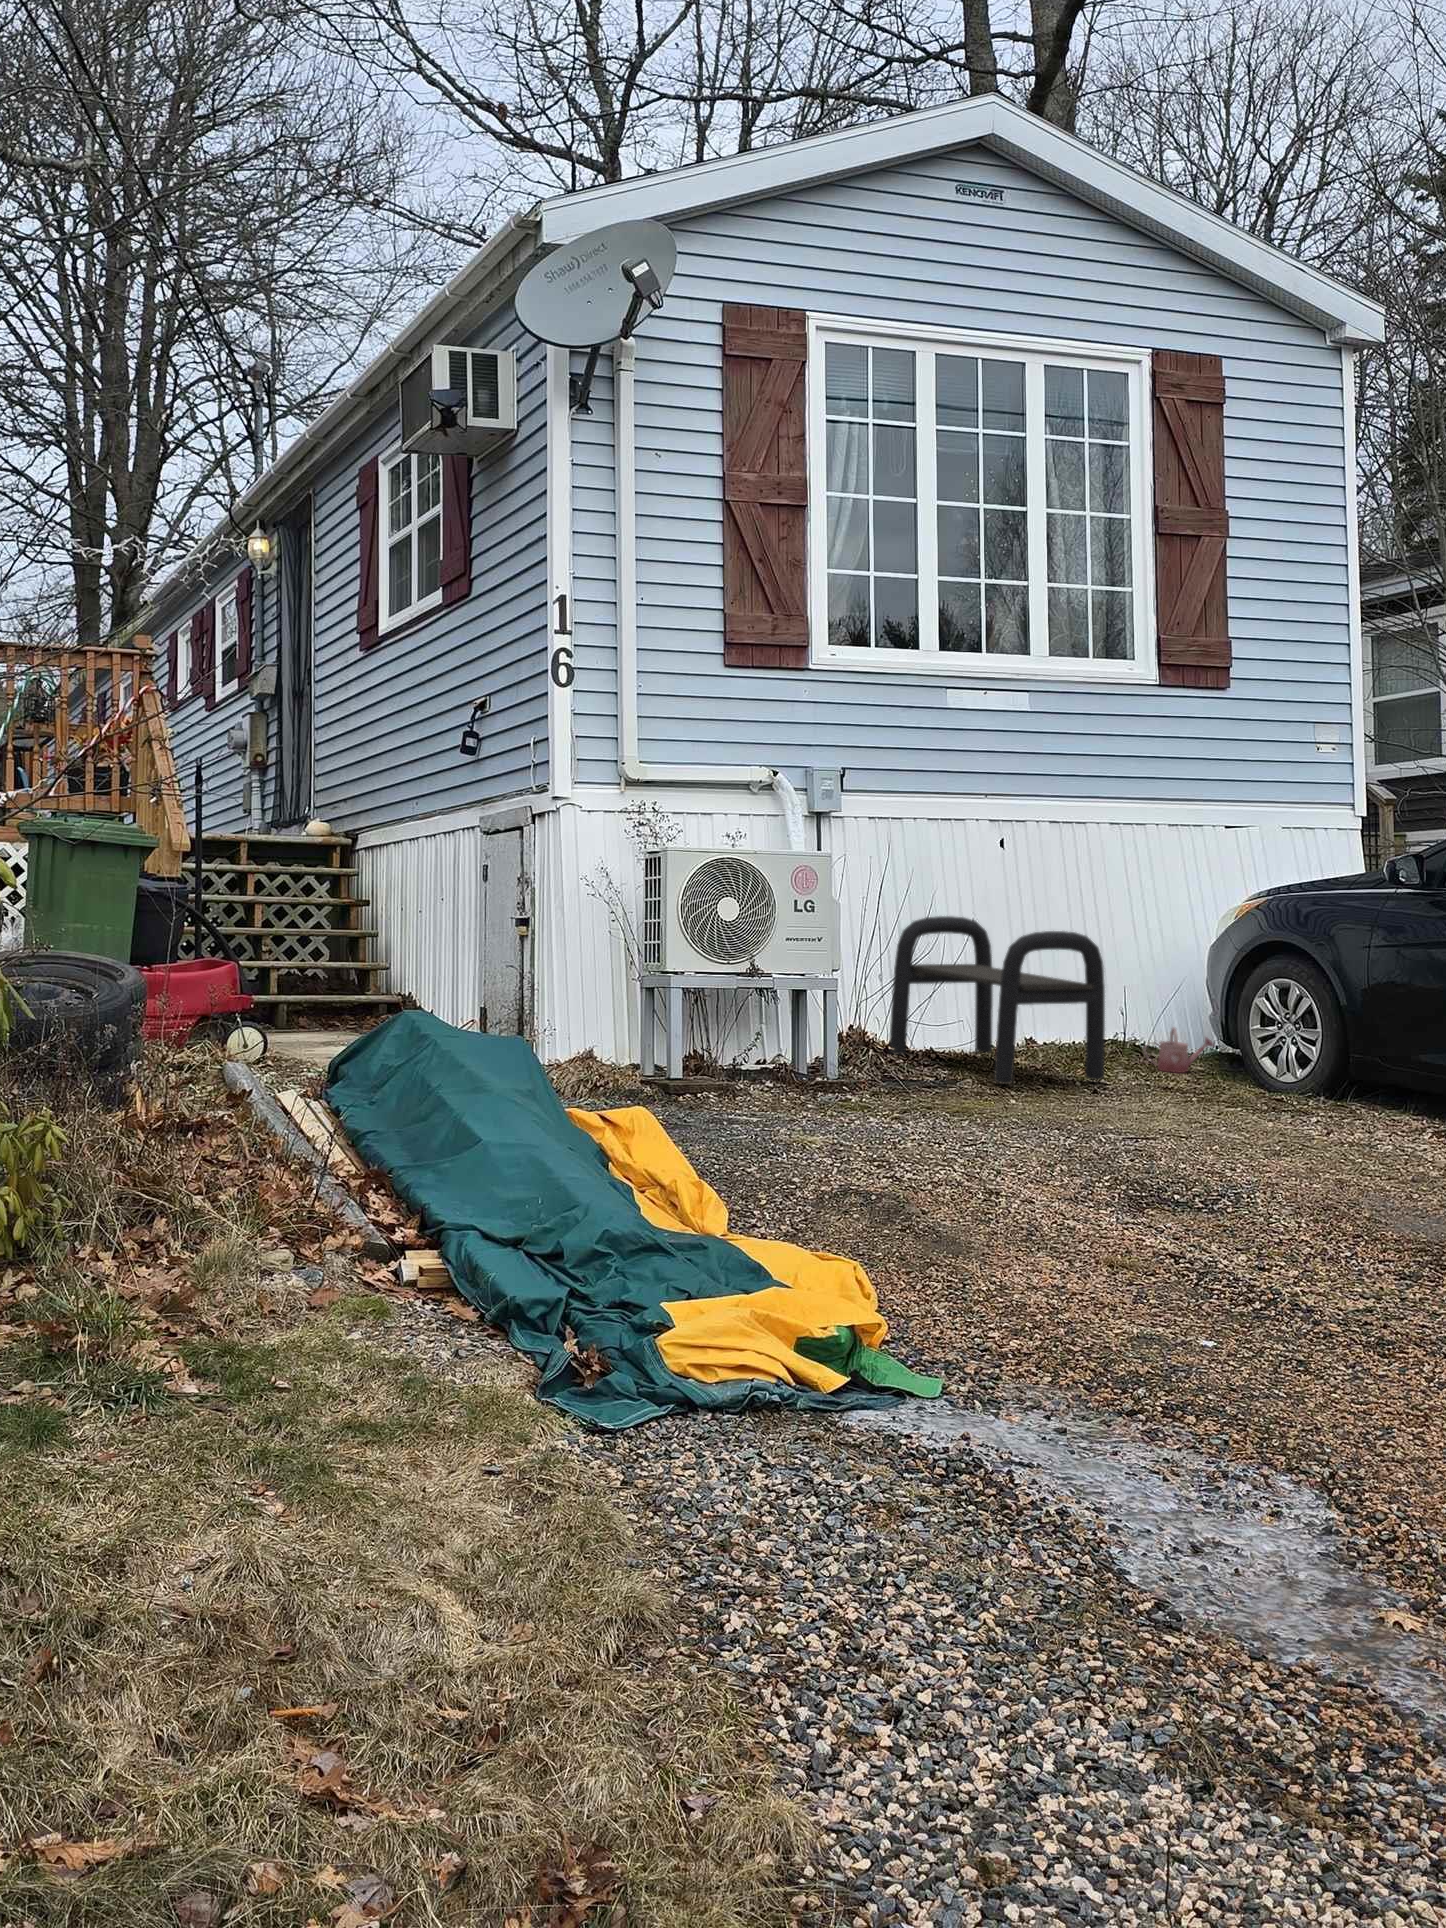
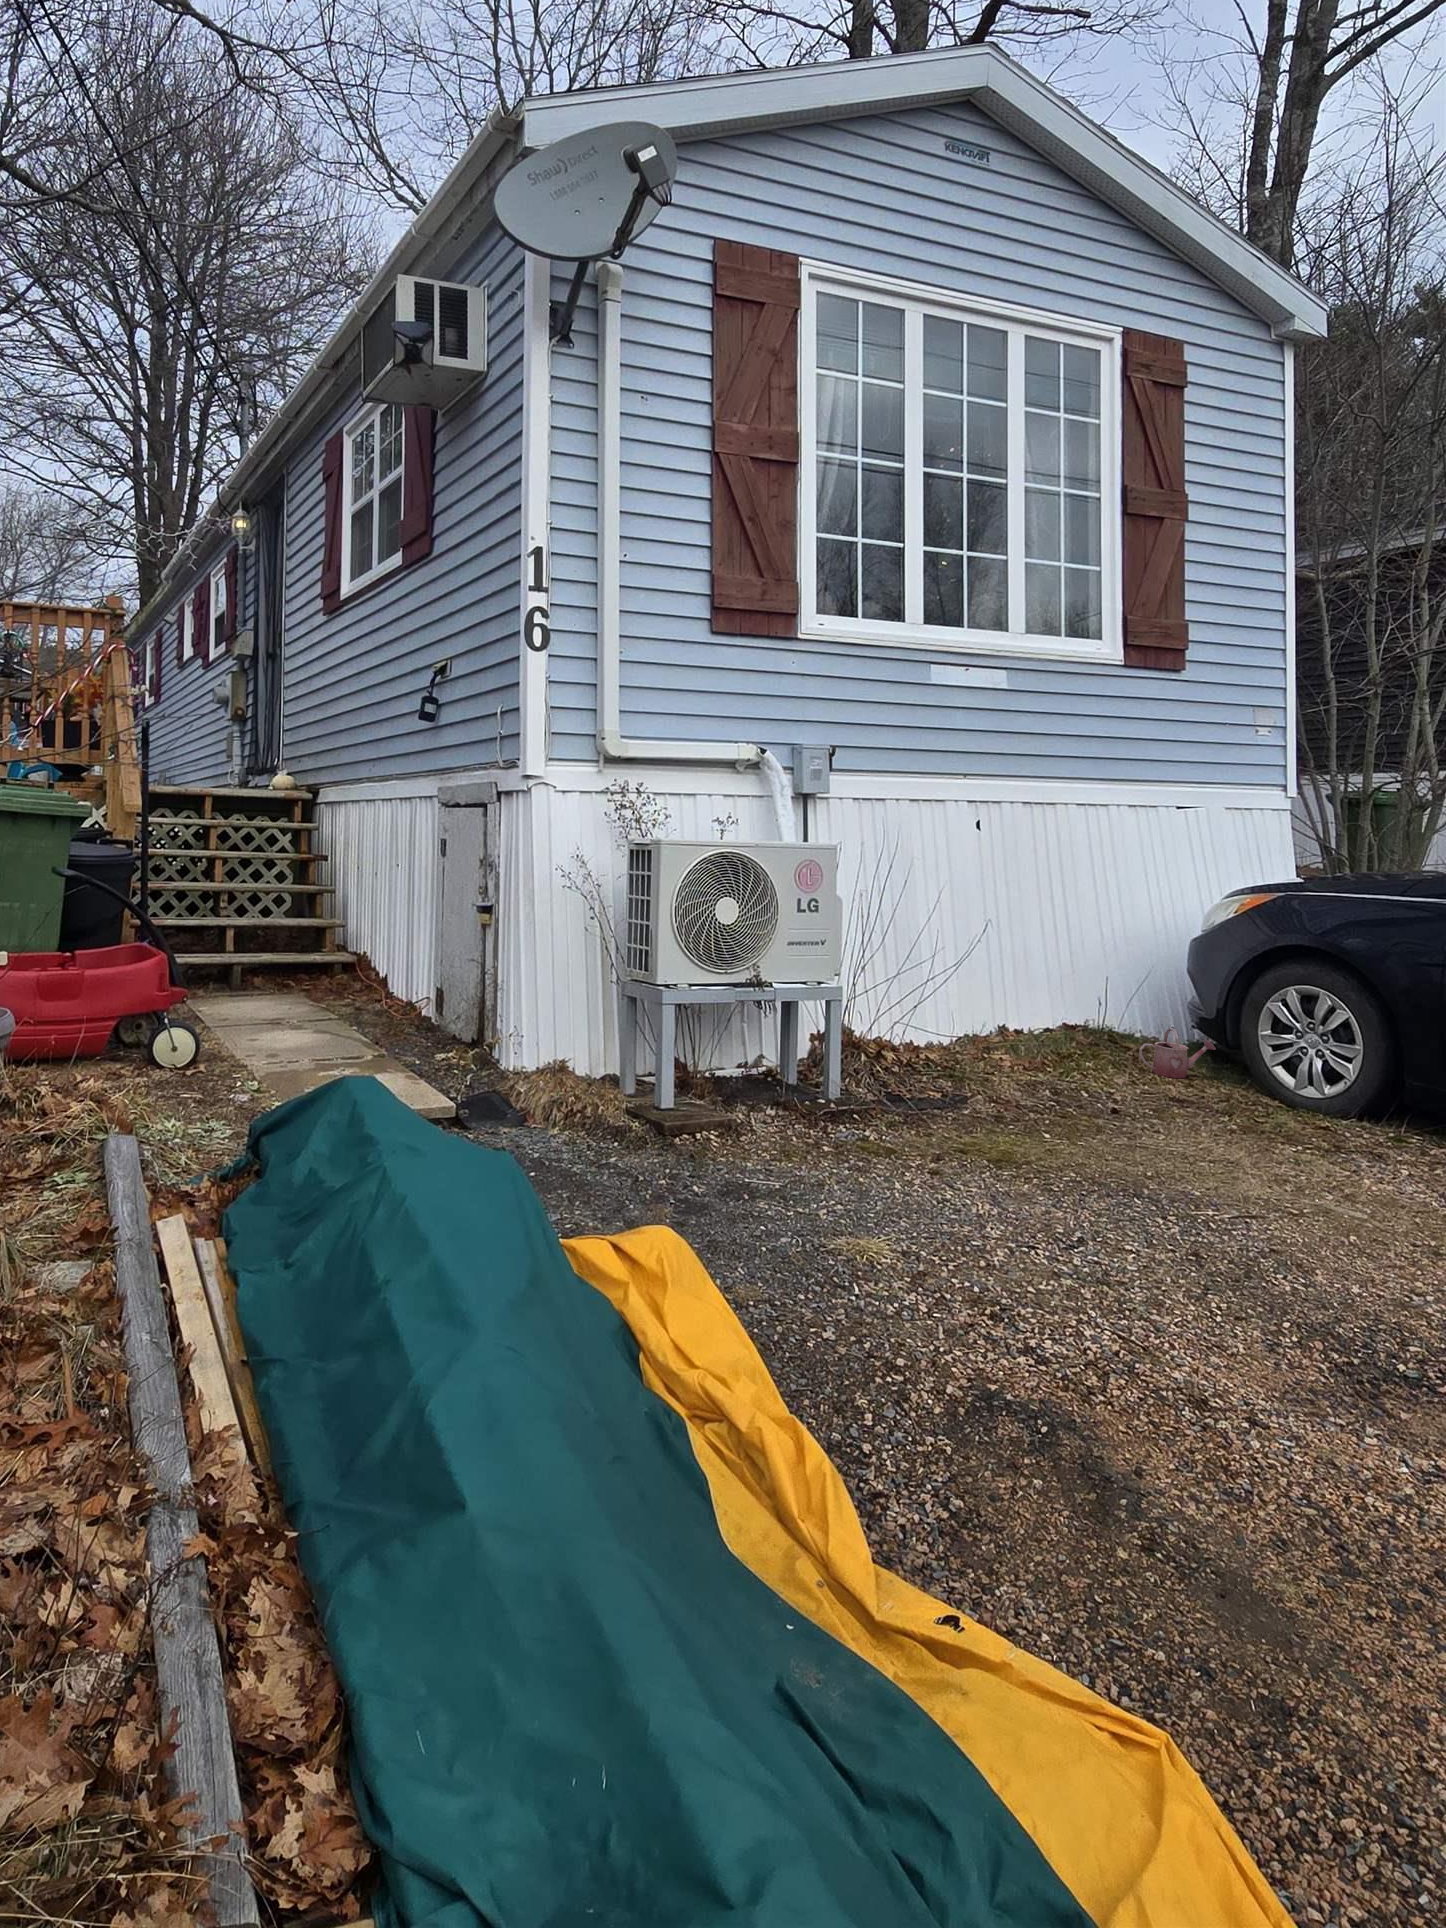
bench: present [889,916,1105,1084] -> none [872,906,1130,1111]

